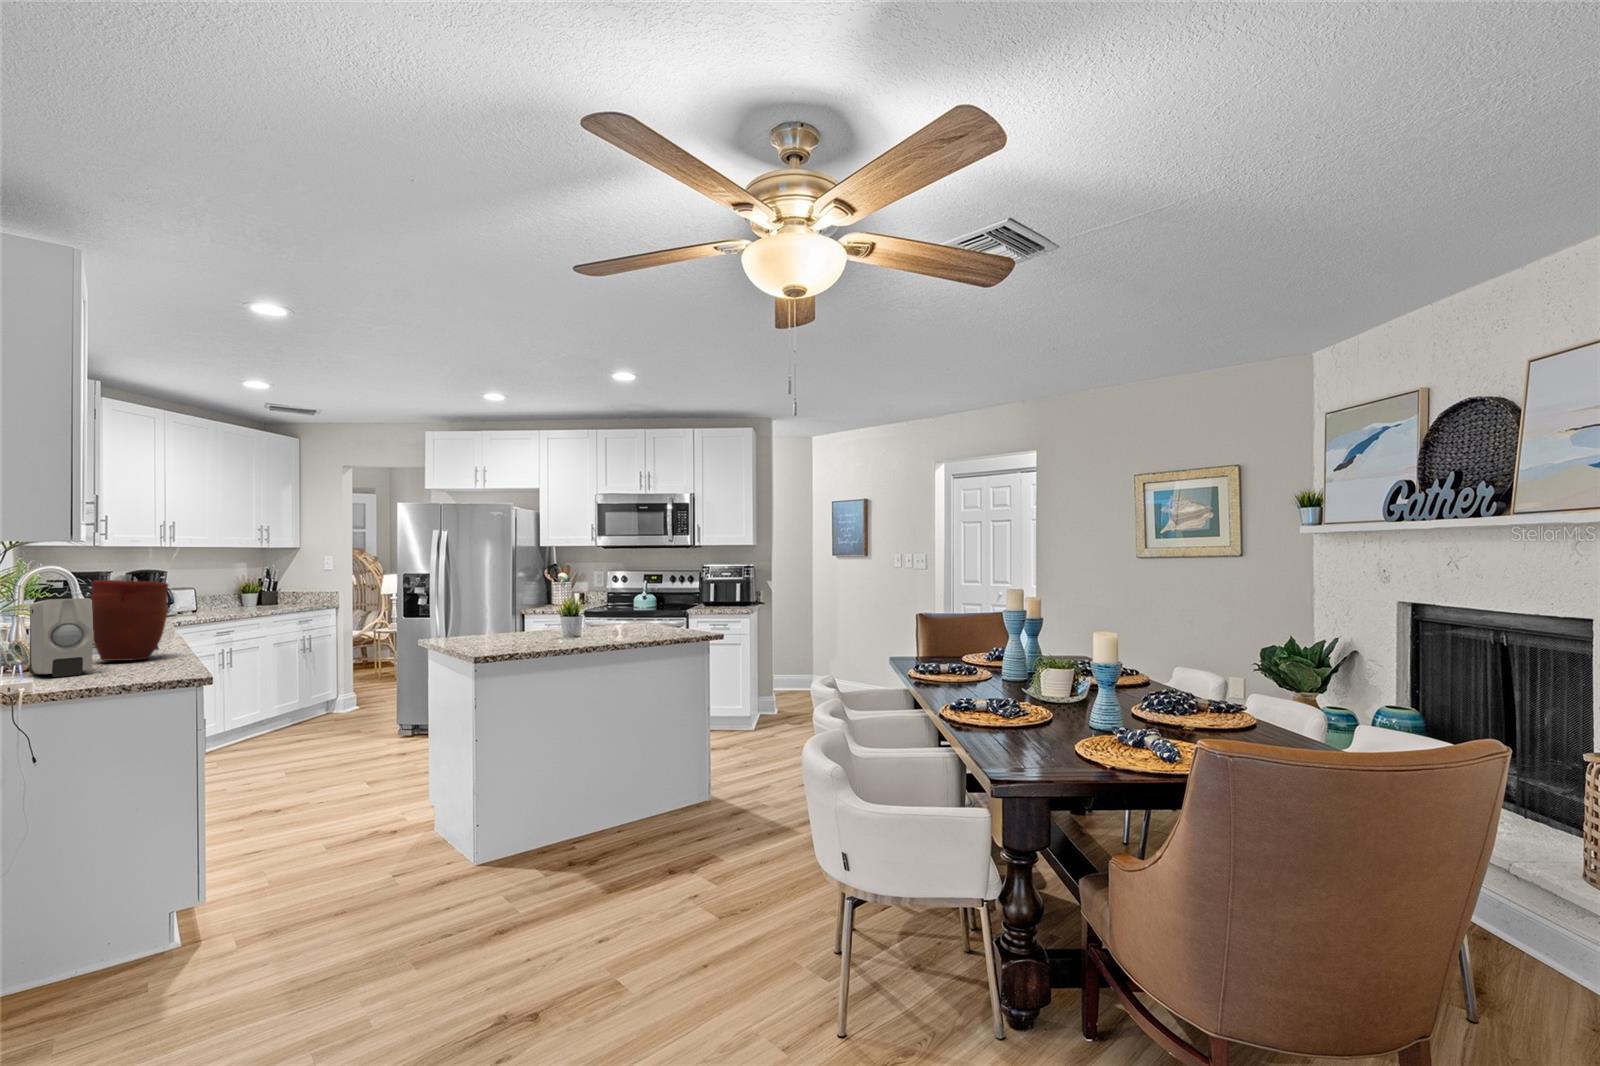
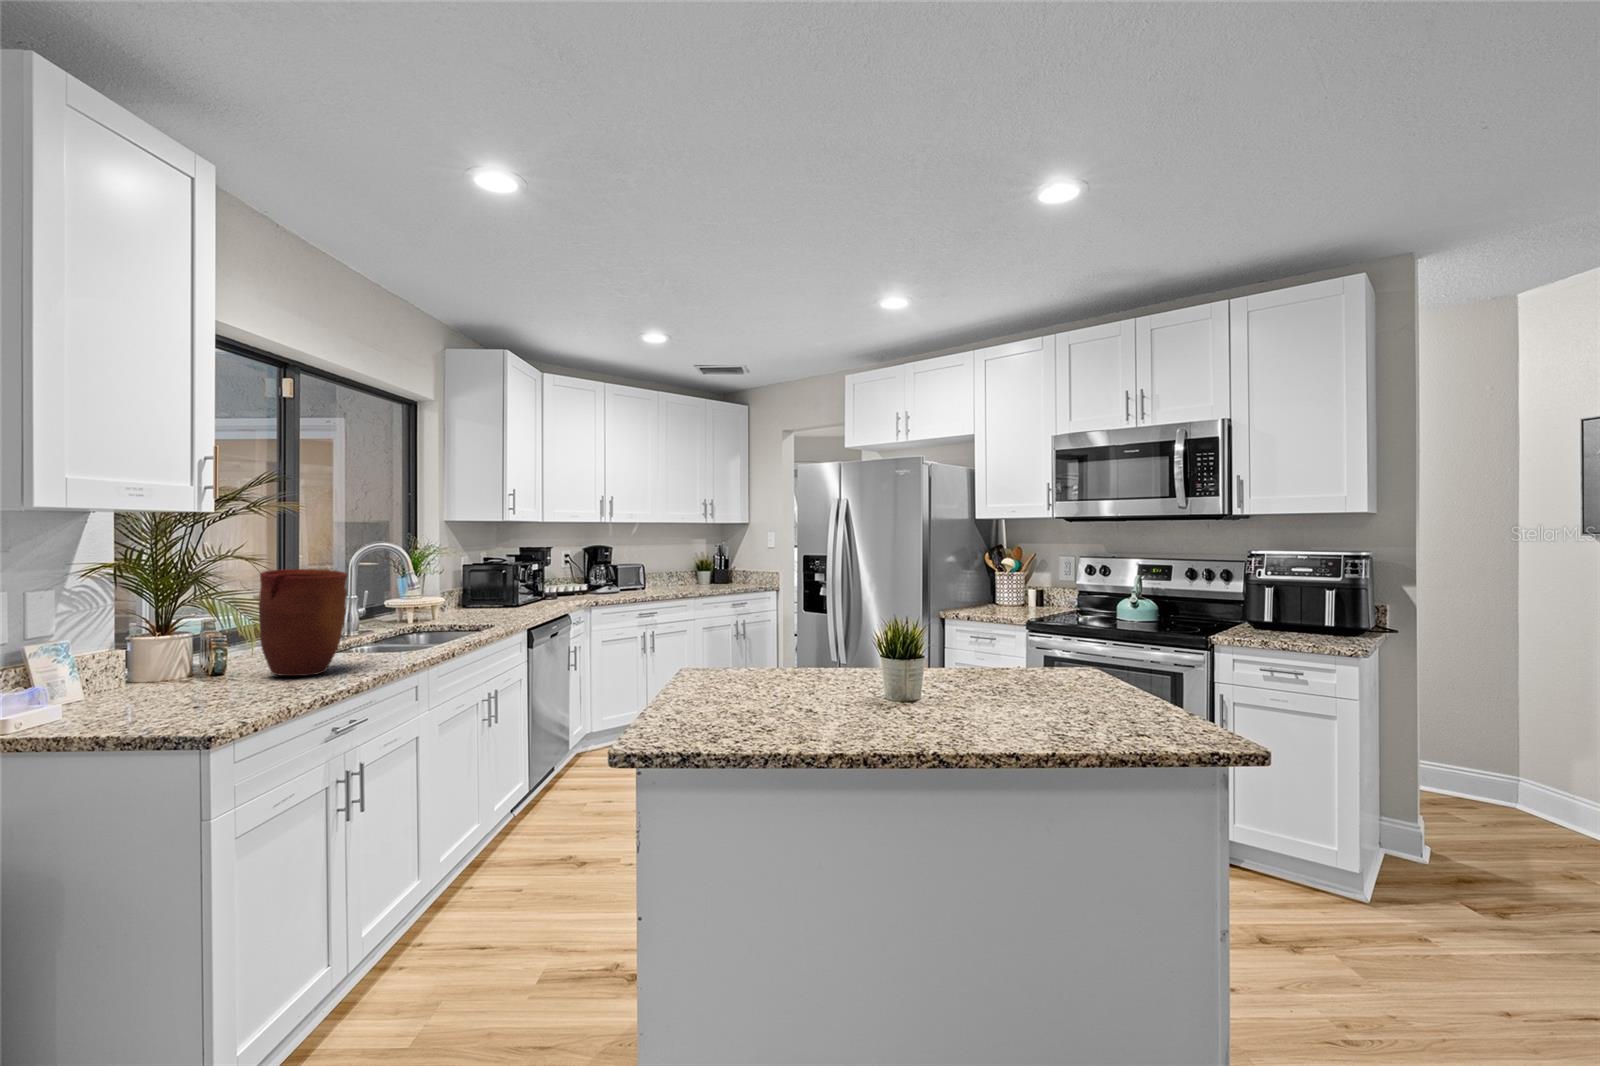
soap dispenser: present [30,598,93,677] -> none [120,598,213,702]

